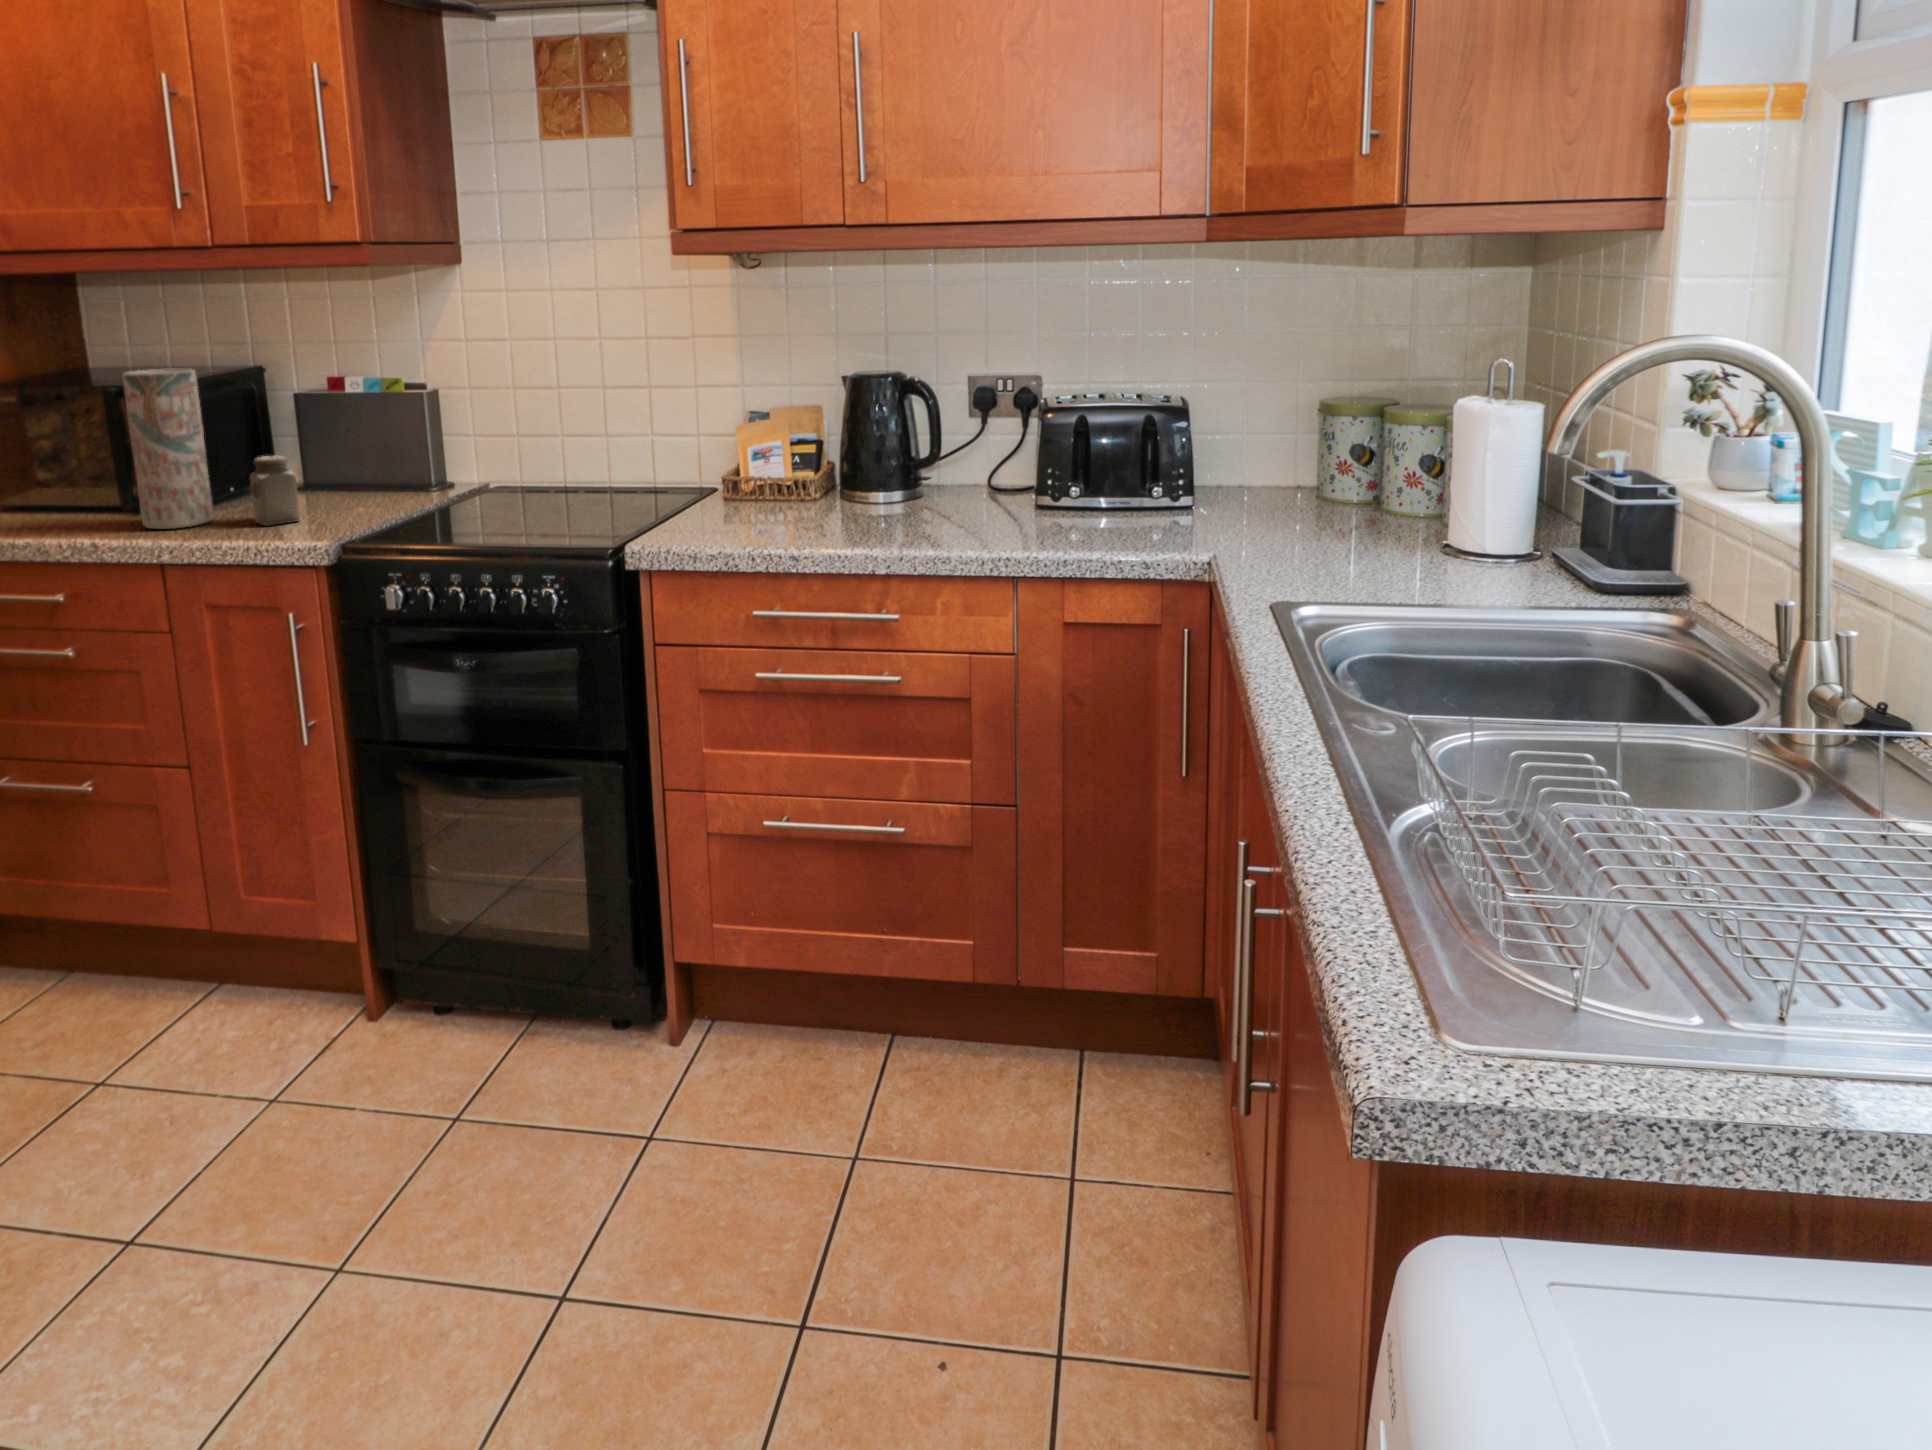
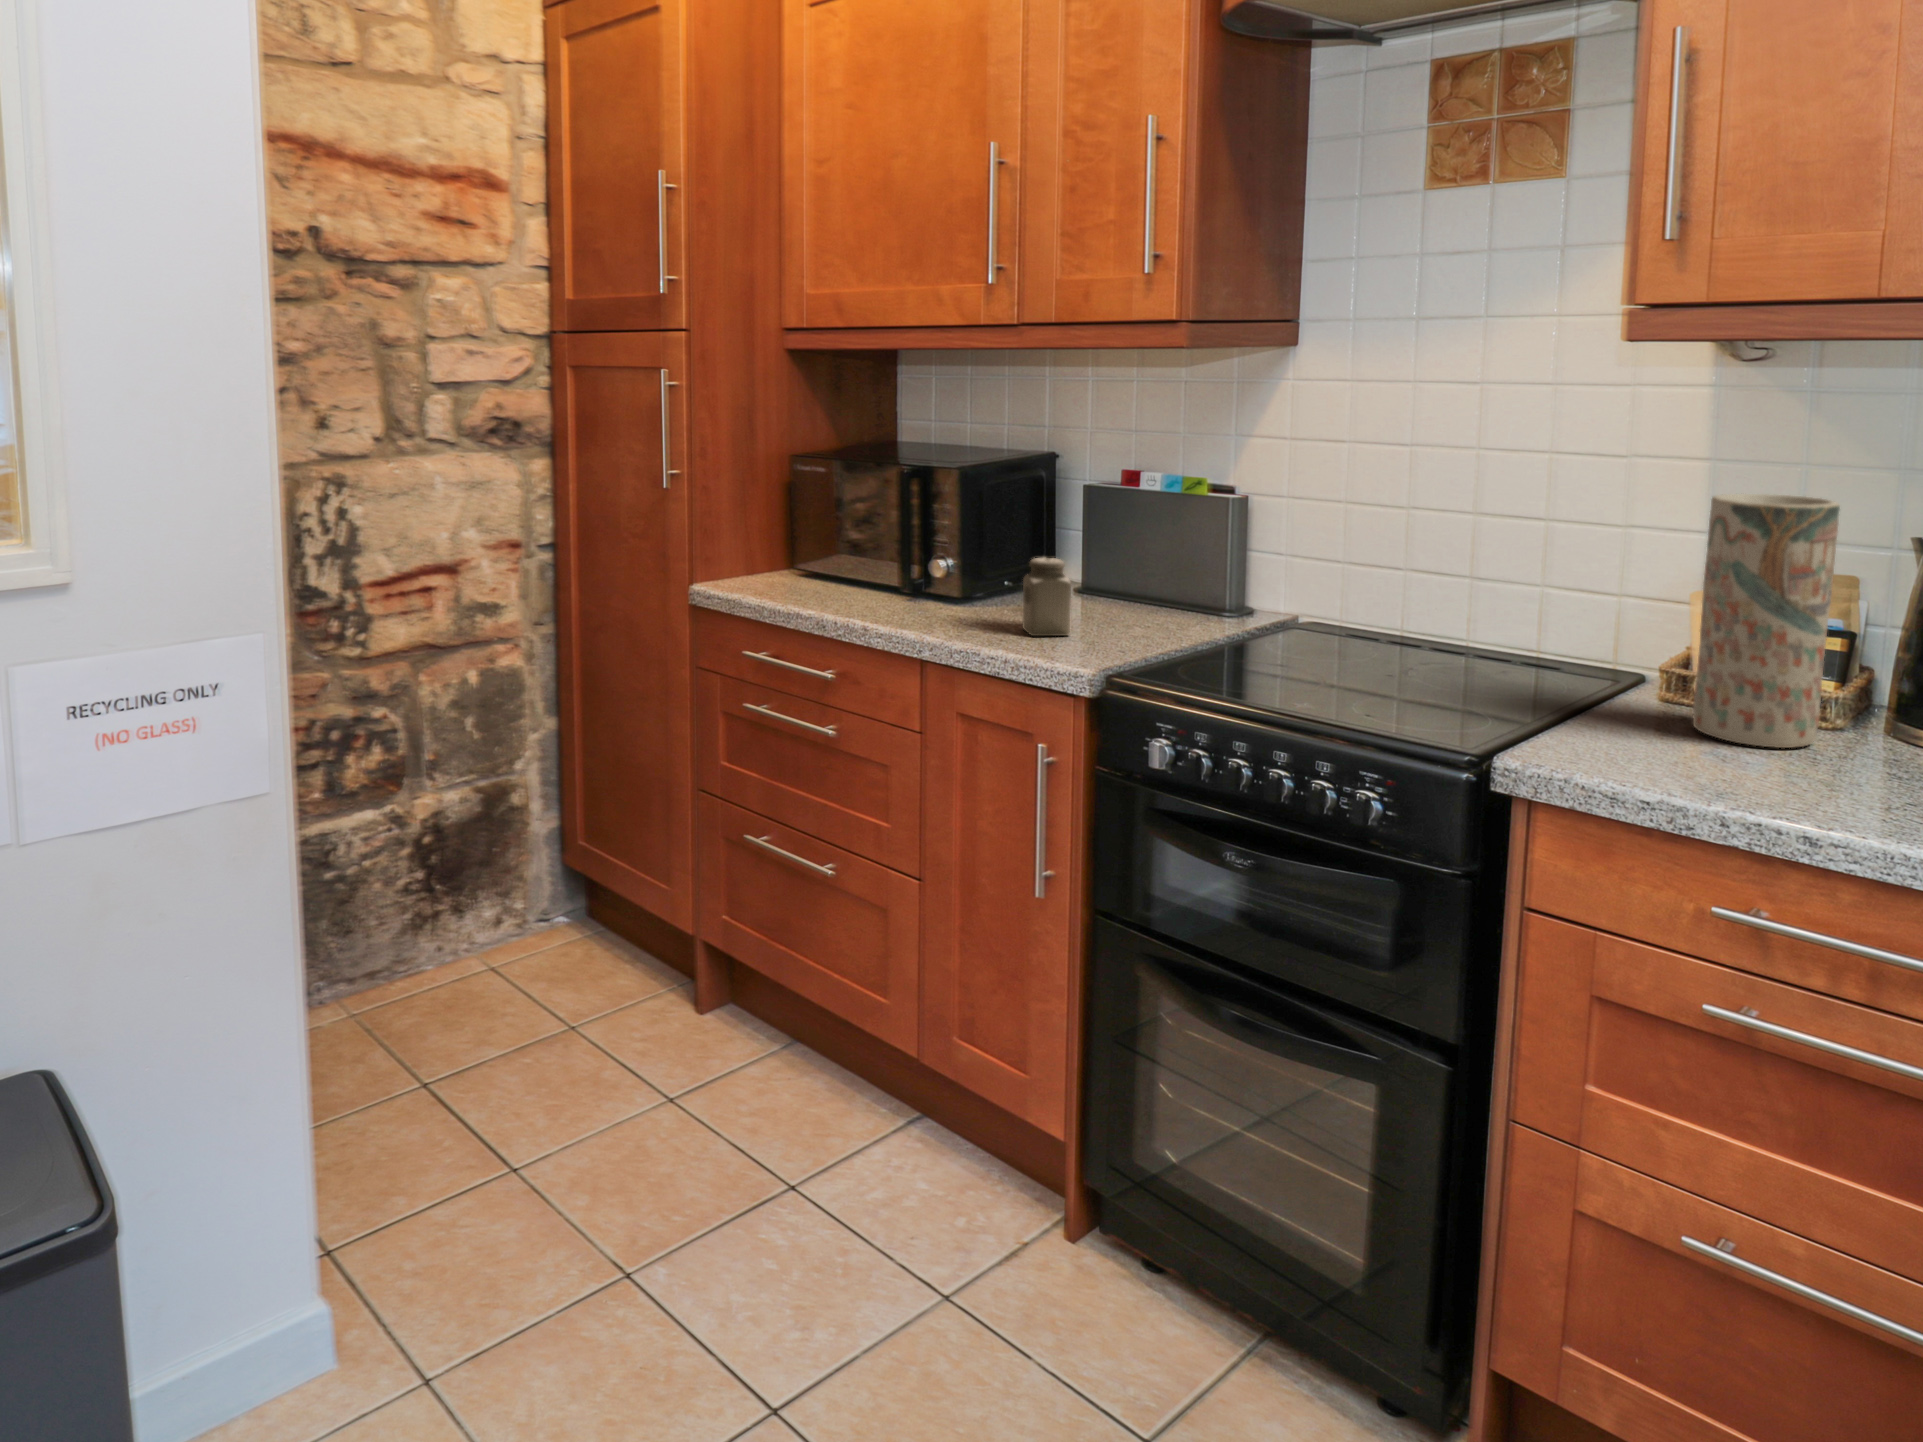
vase: present [123,368,213,529] -> present [1693,494,1840,748]

